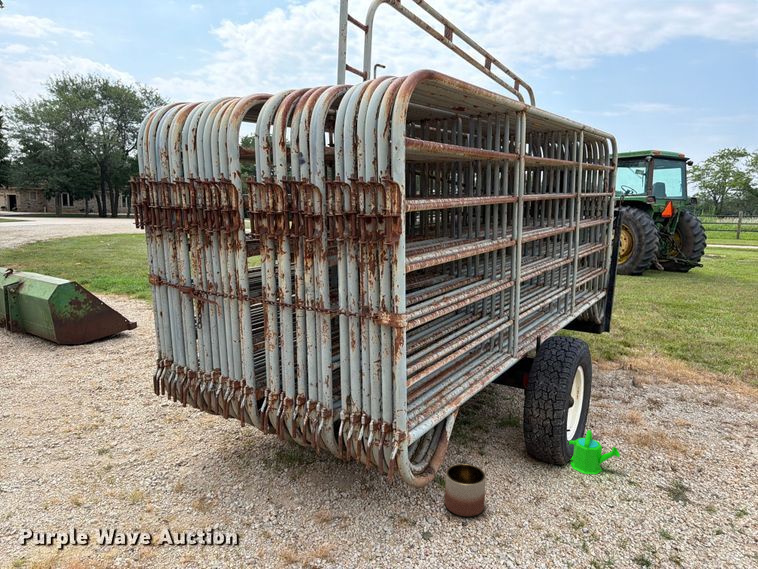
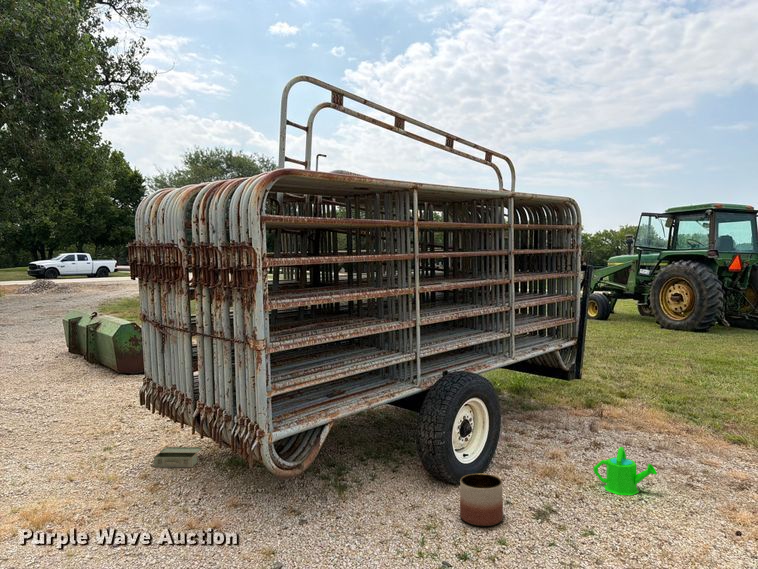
toolbox: none [147,419,194,441] -> present [154,447,202,467]

